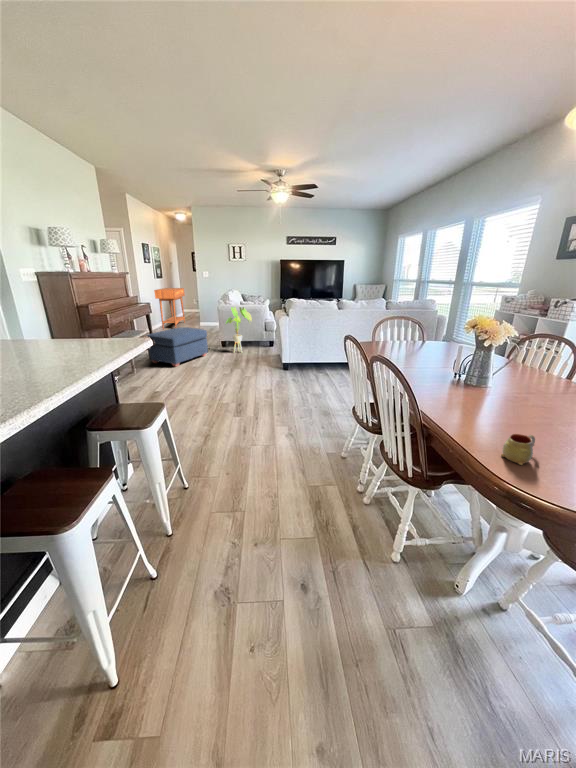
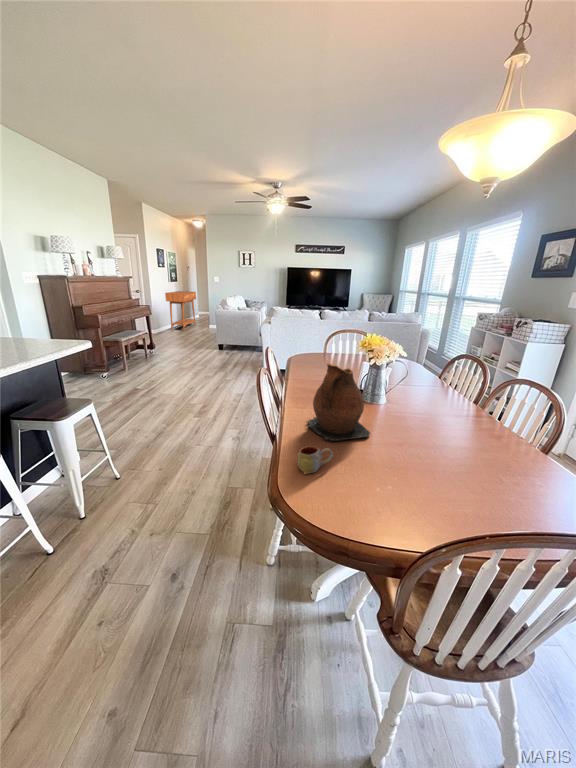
house plant: present [226,307,252,353] -> none [218,312,244,357]
ottoman: present [146,327,208,367] -> none [140,330,200,367]
ceramic pitcher: none [448,345,529,427] -> present [308,364,370,441]

